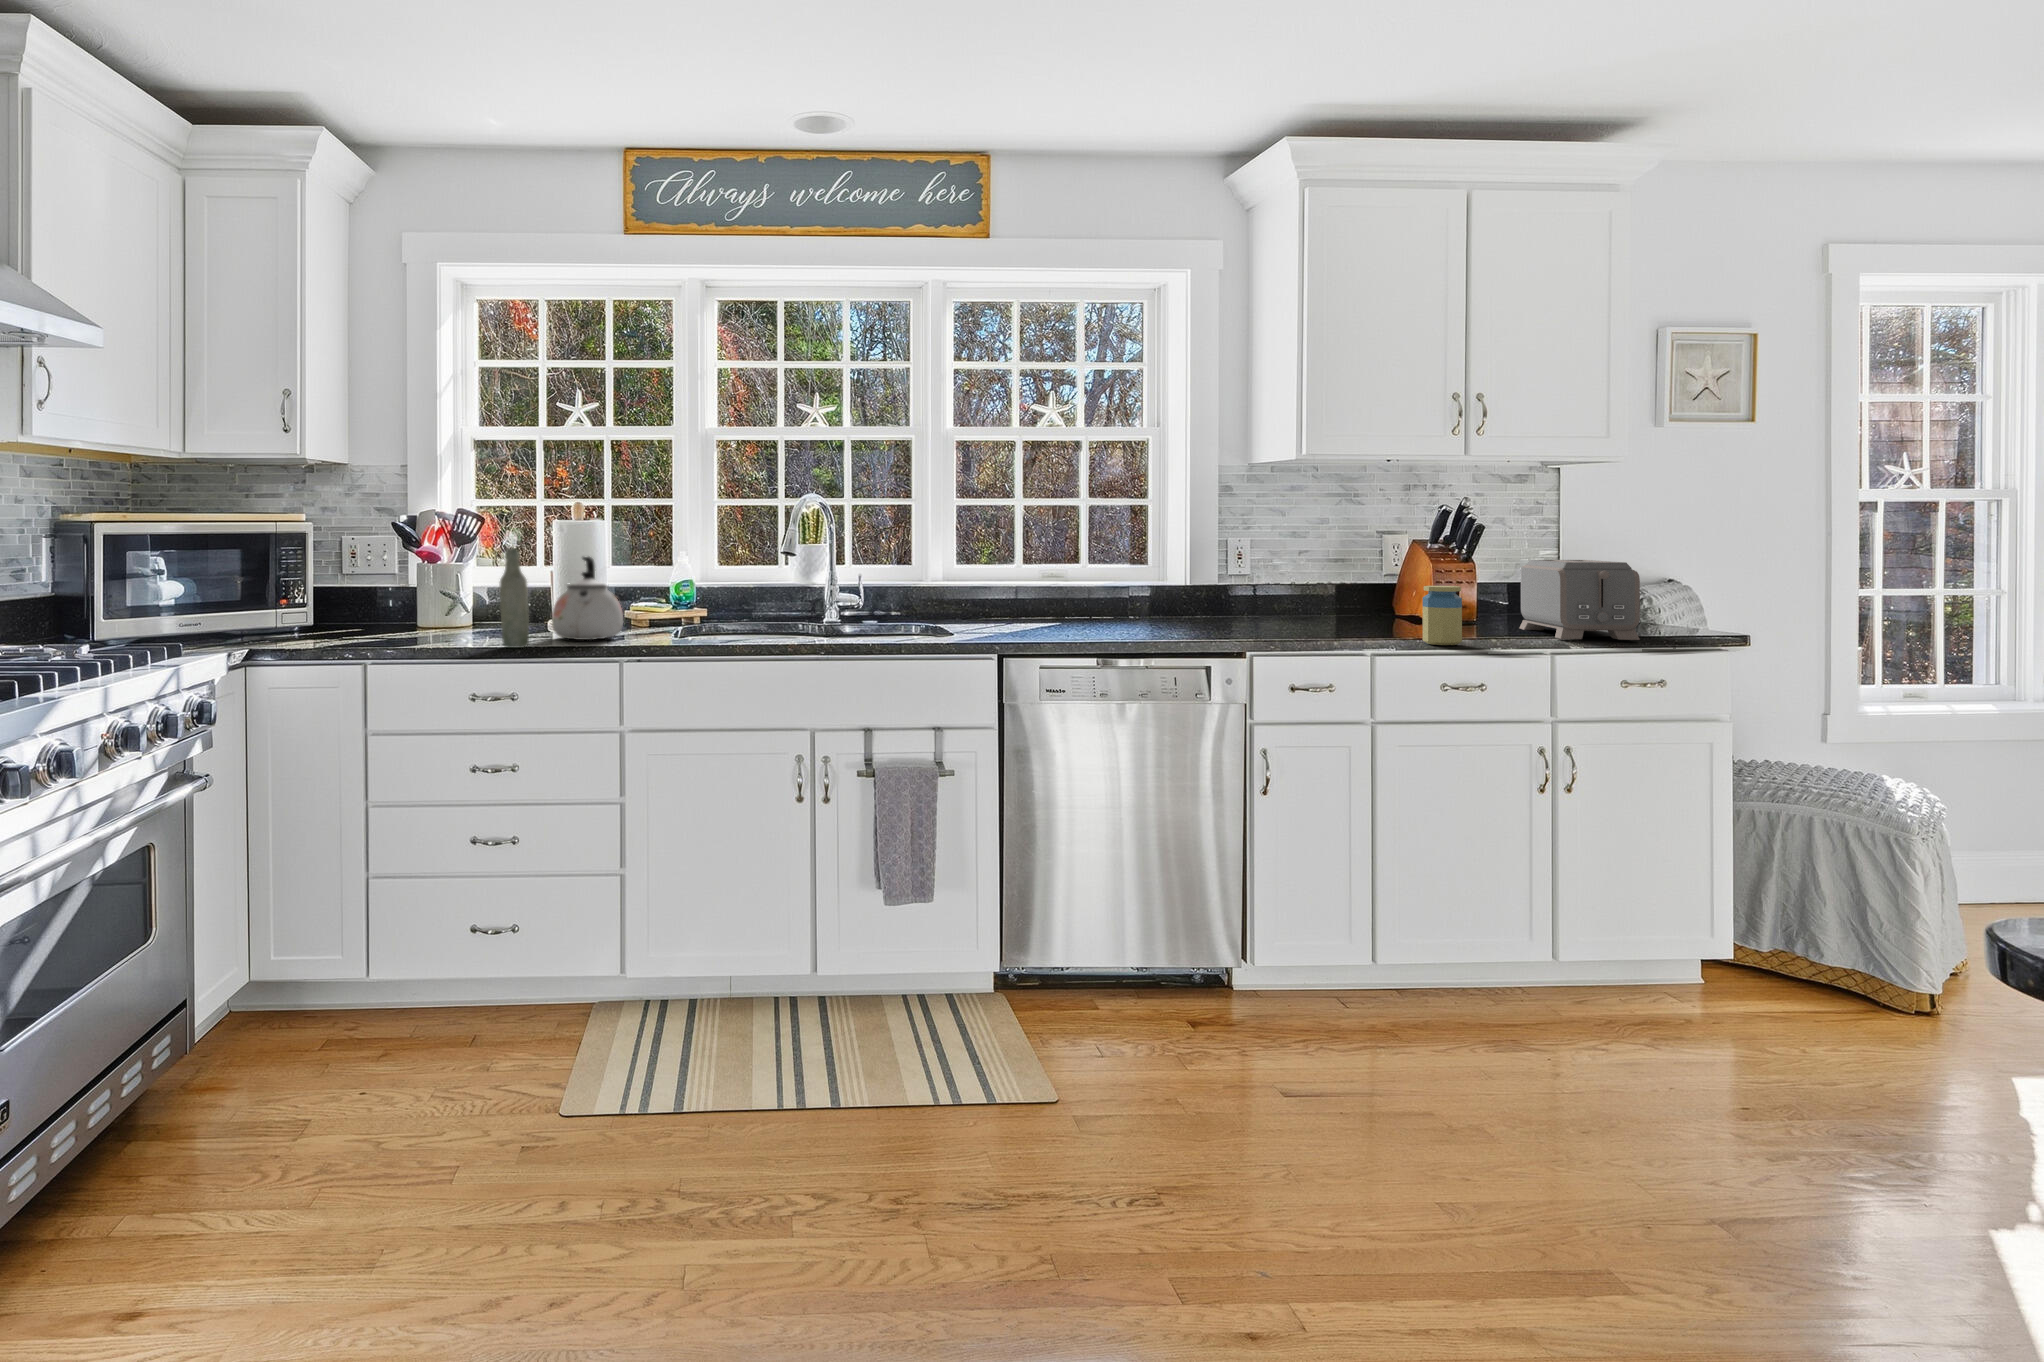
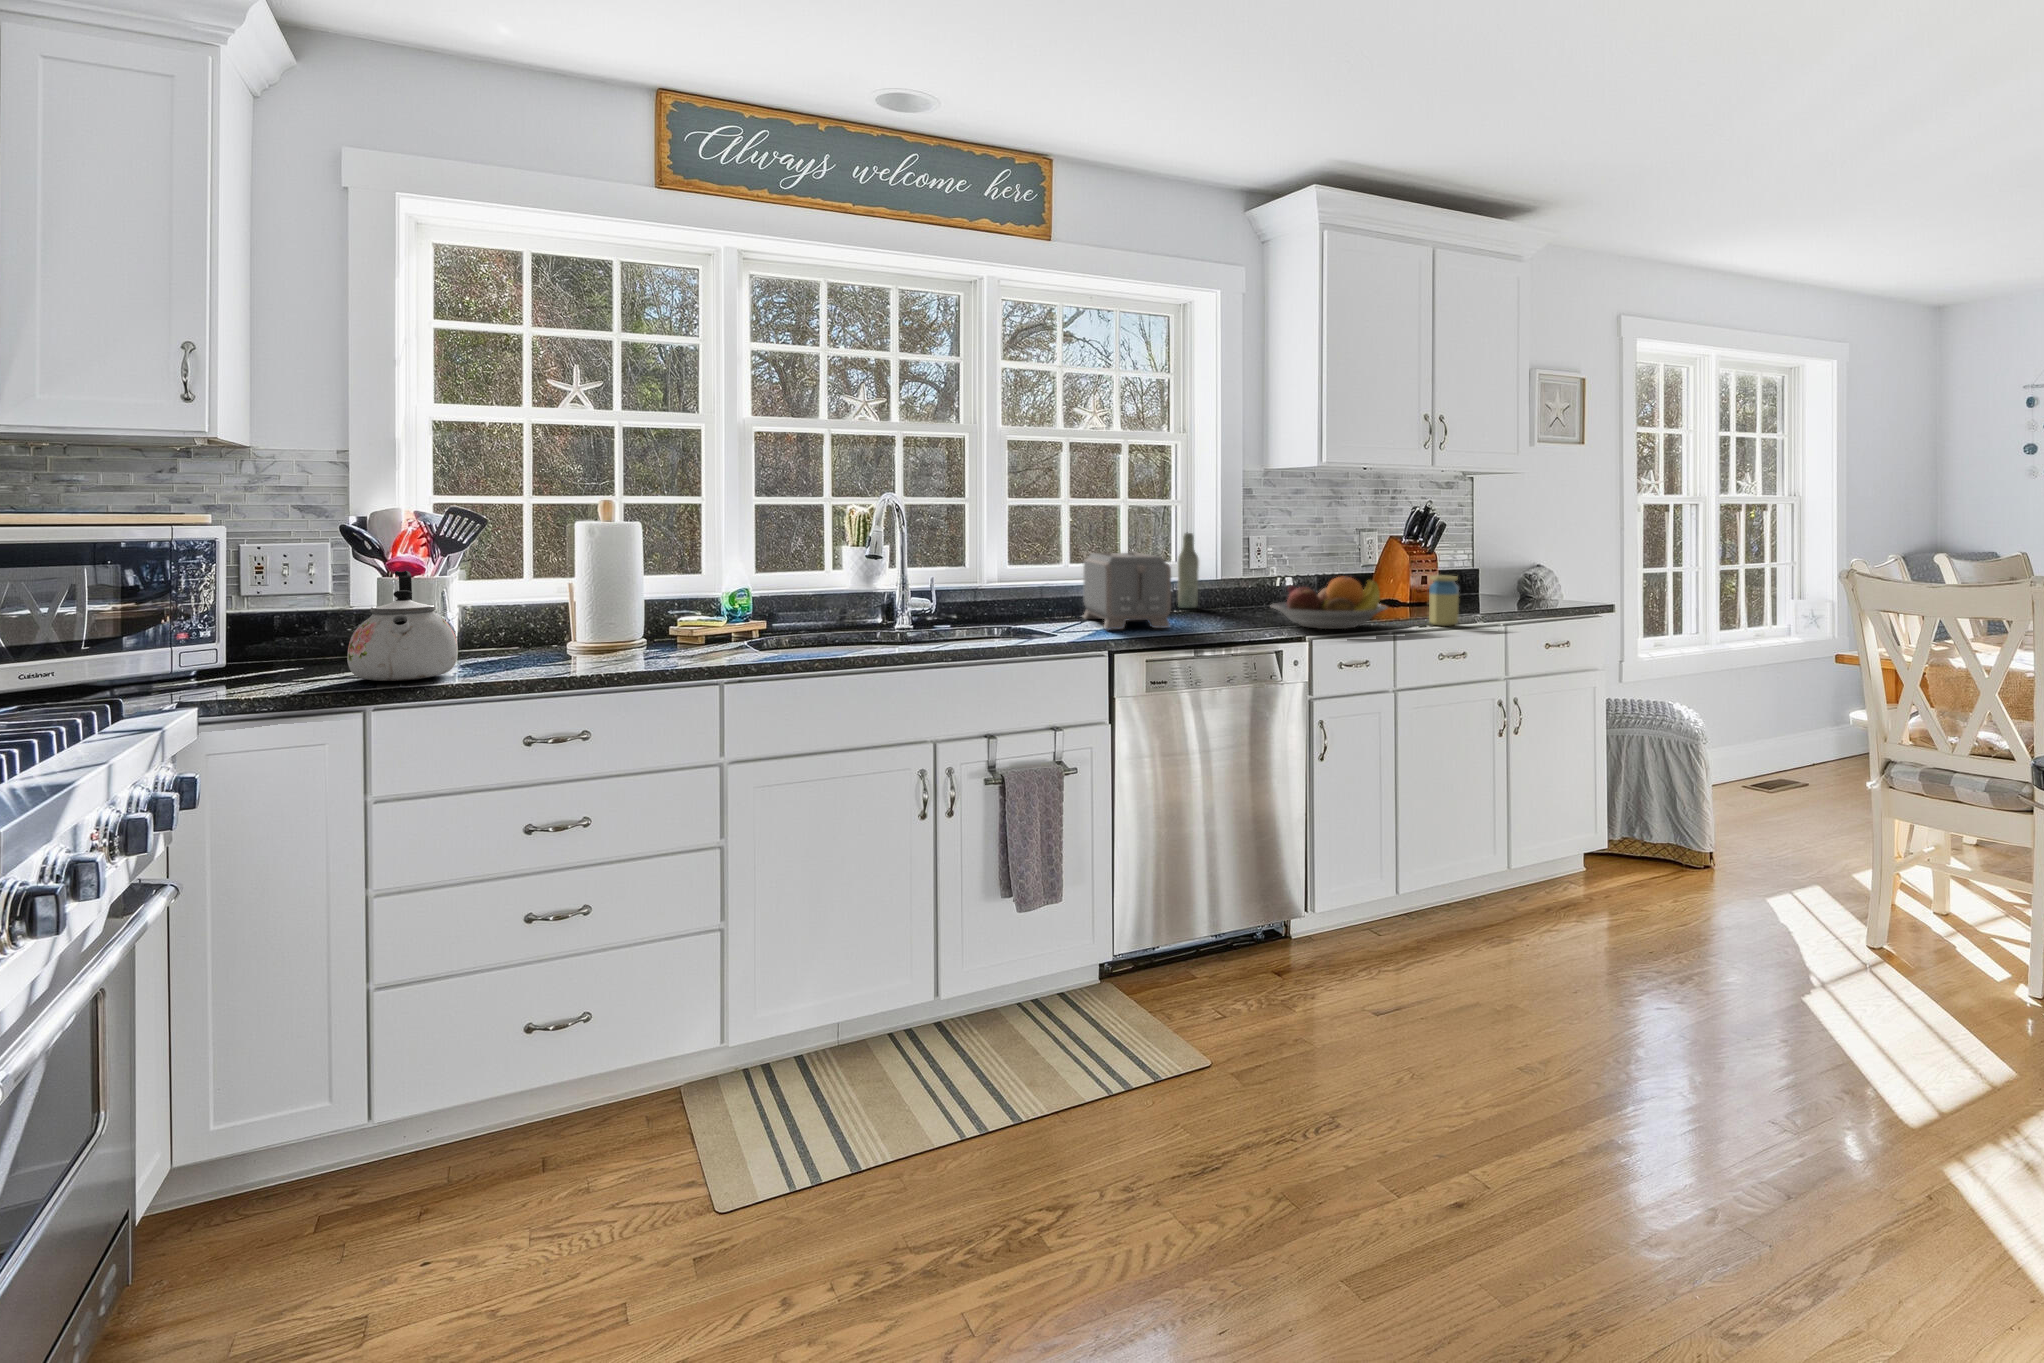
bottle: present [500,548,529,648] -> present [1178,533,1199,608]
kettle: present [552,557,623,640] -> present [347,571,458,681]
toaster: present [1520,560,1640,640] -> present [1083,553,1171,629]
fruit bowl: none [1217,584,1357,642] -> present [1271,577,1387,629]

